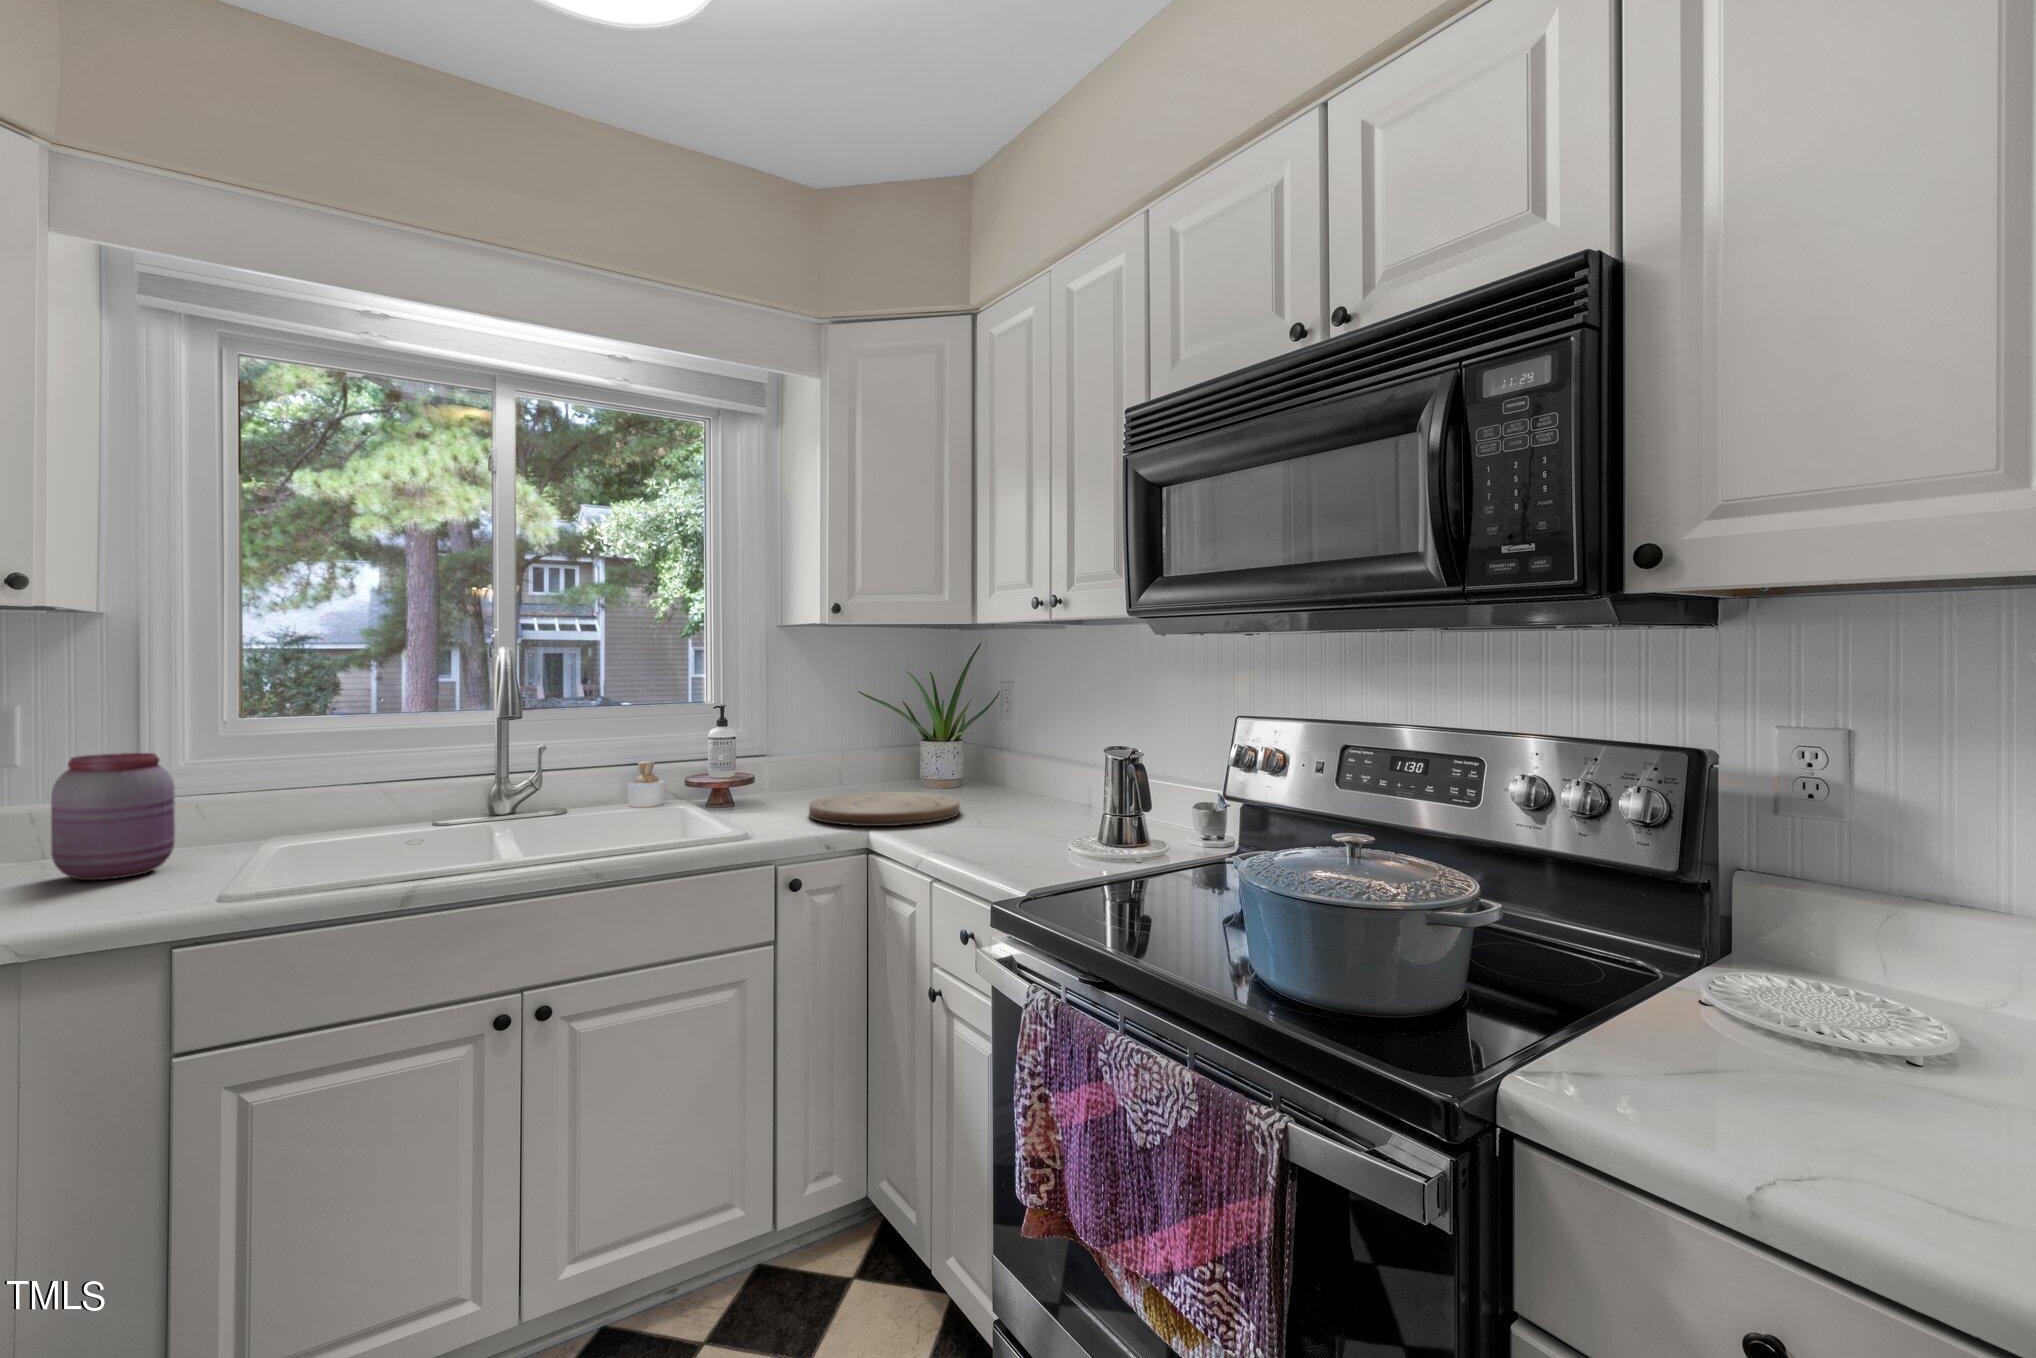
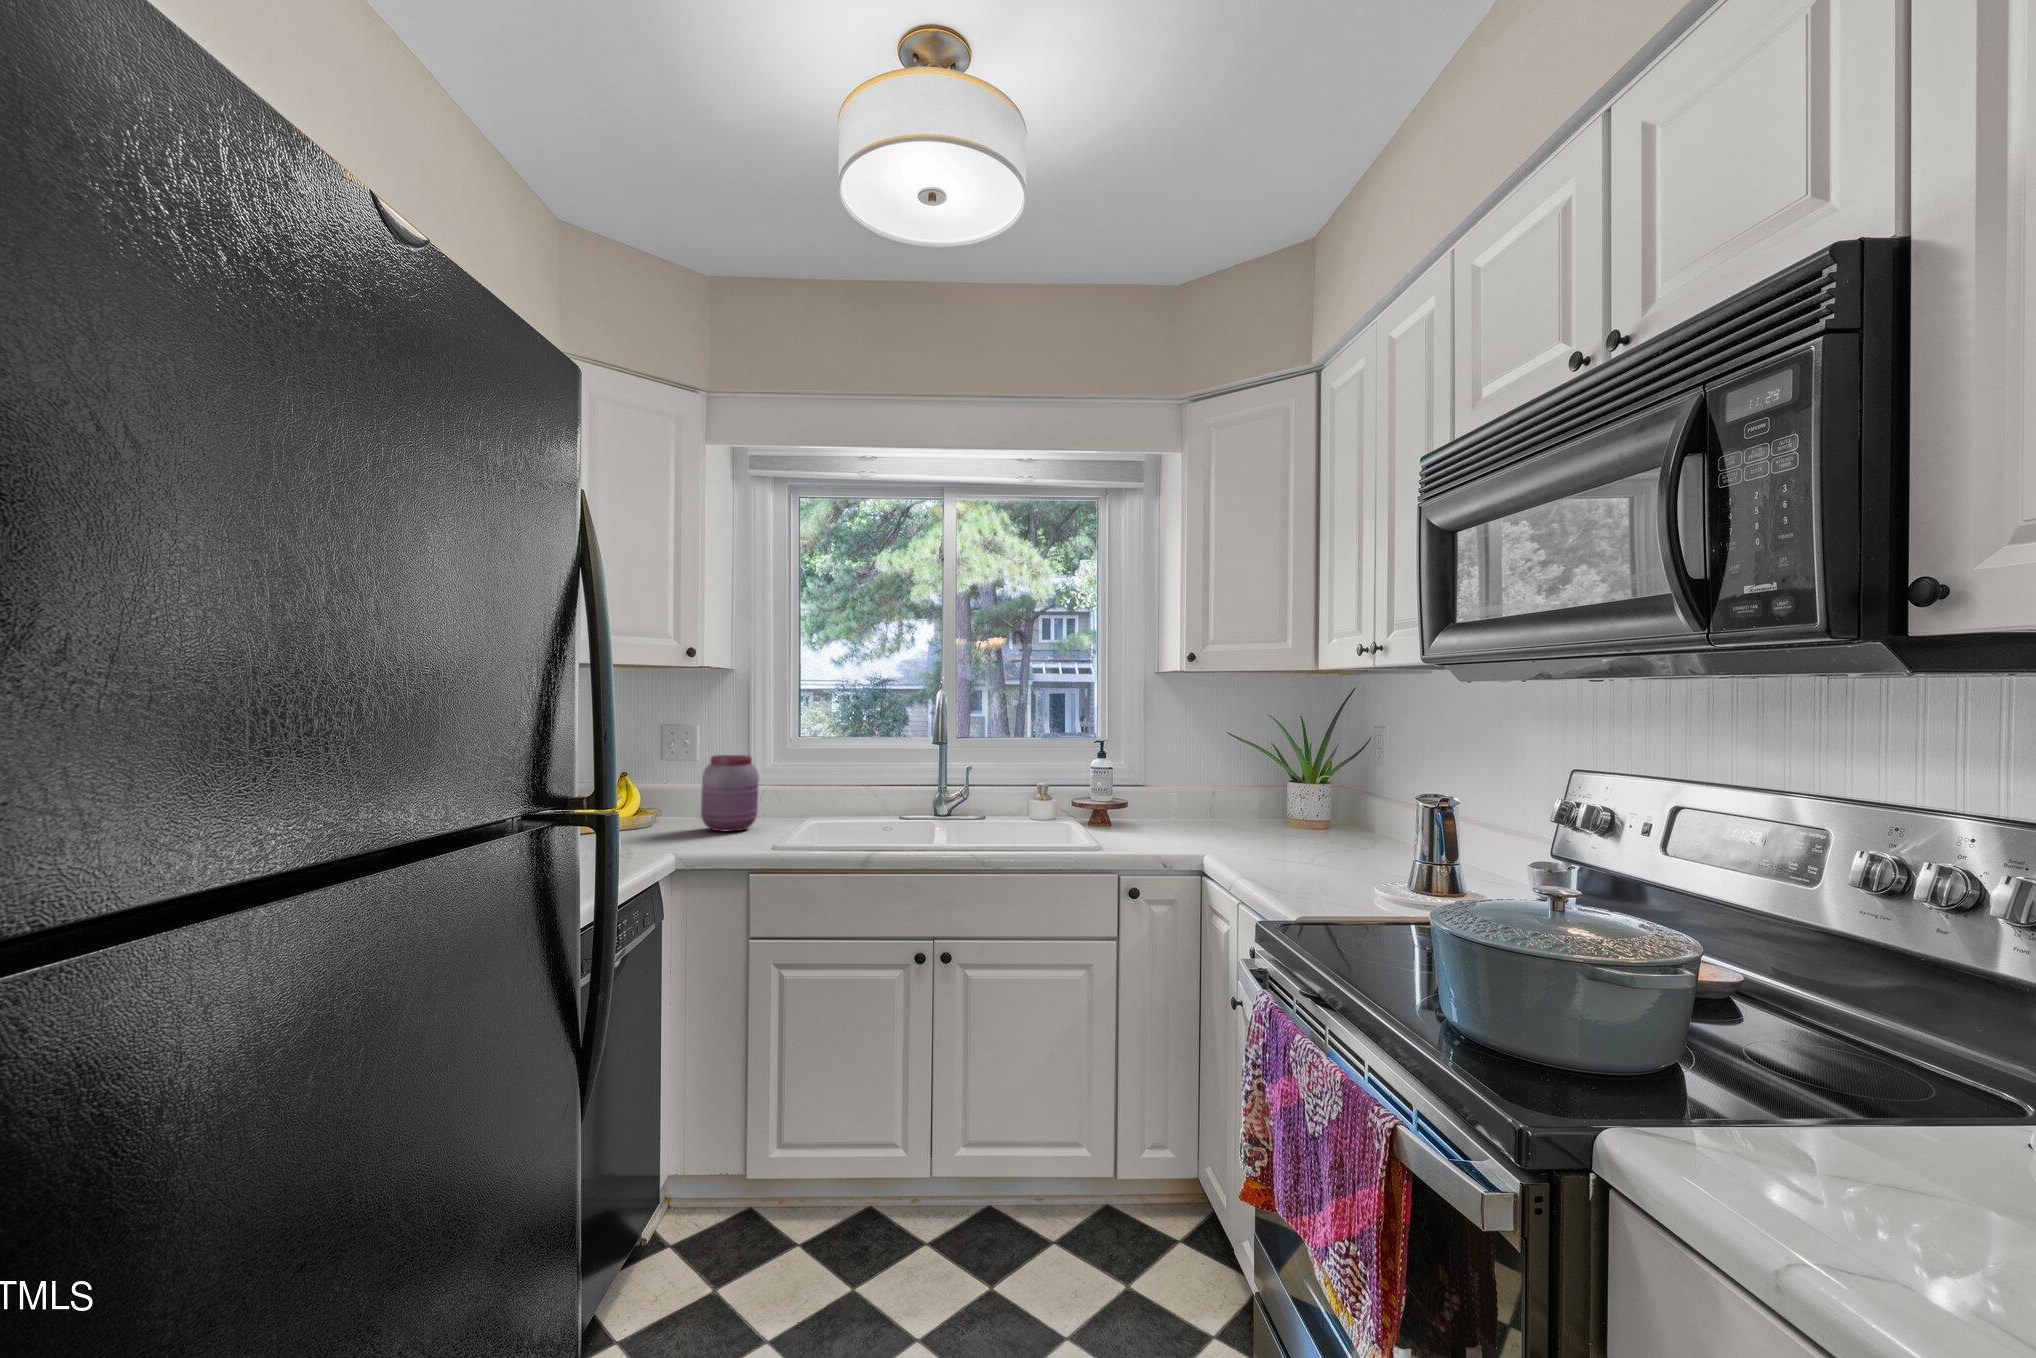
cutting board: present [809,792,960,826] -> none [1162,822,1298,852]

